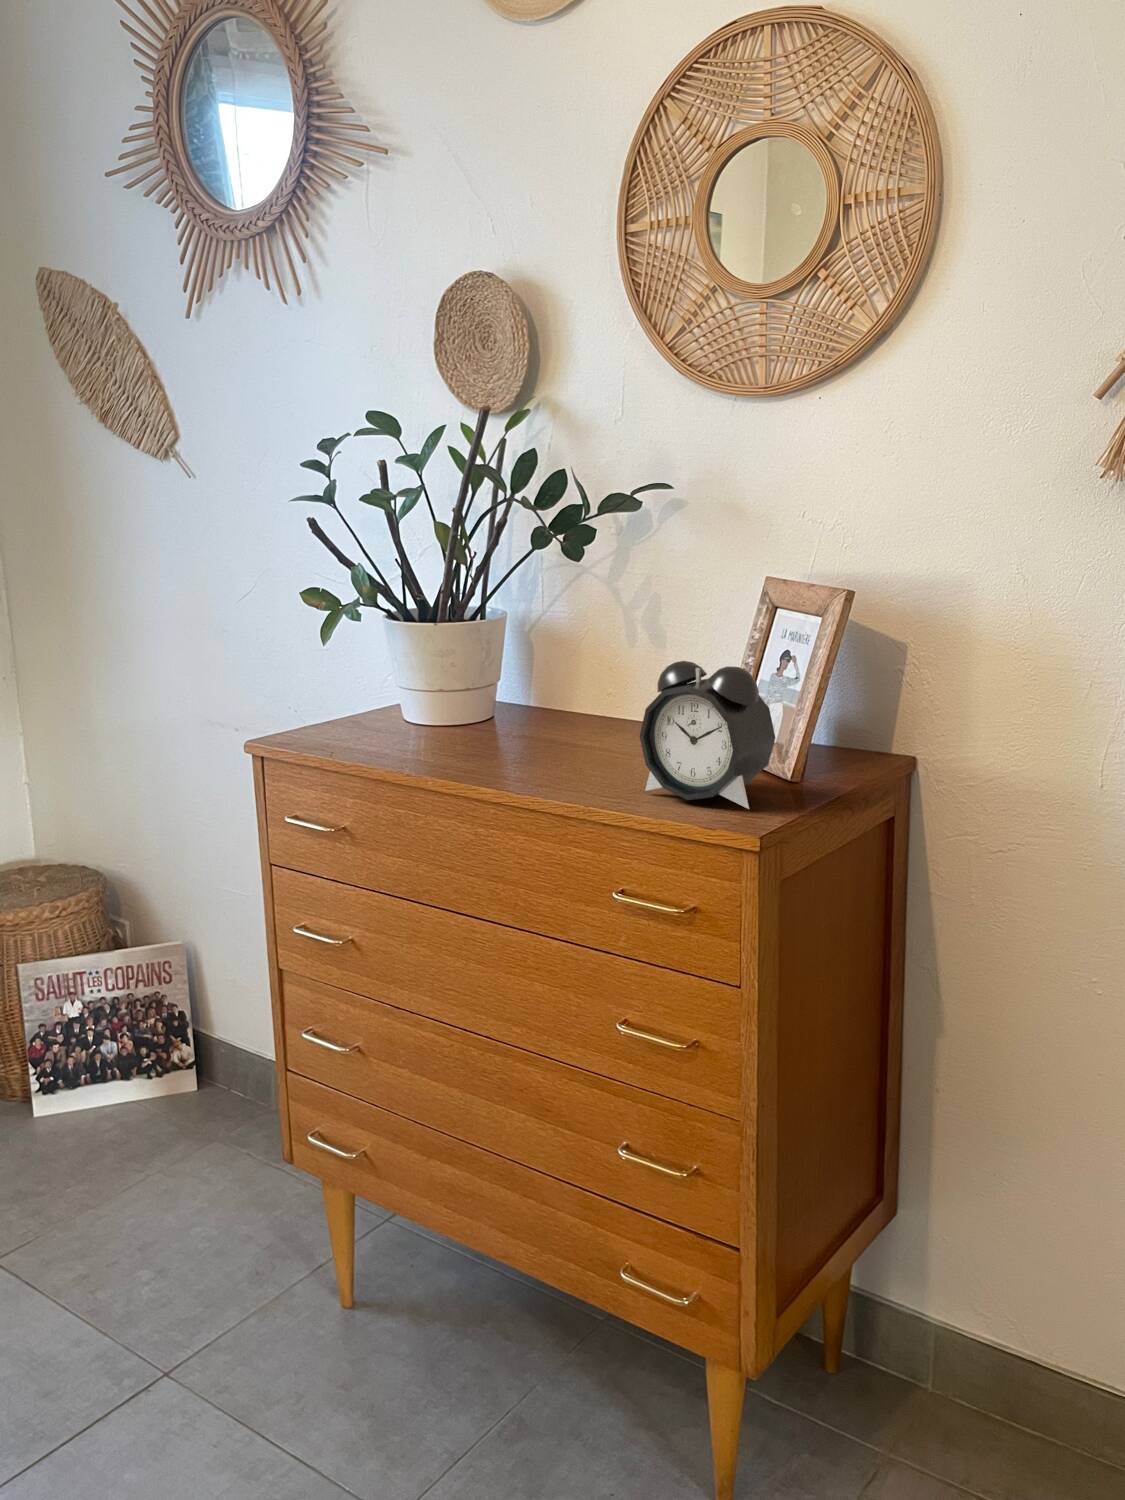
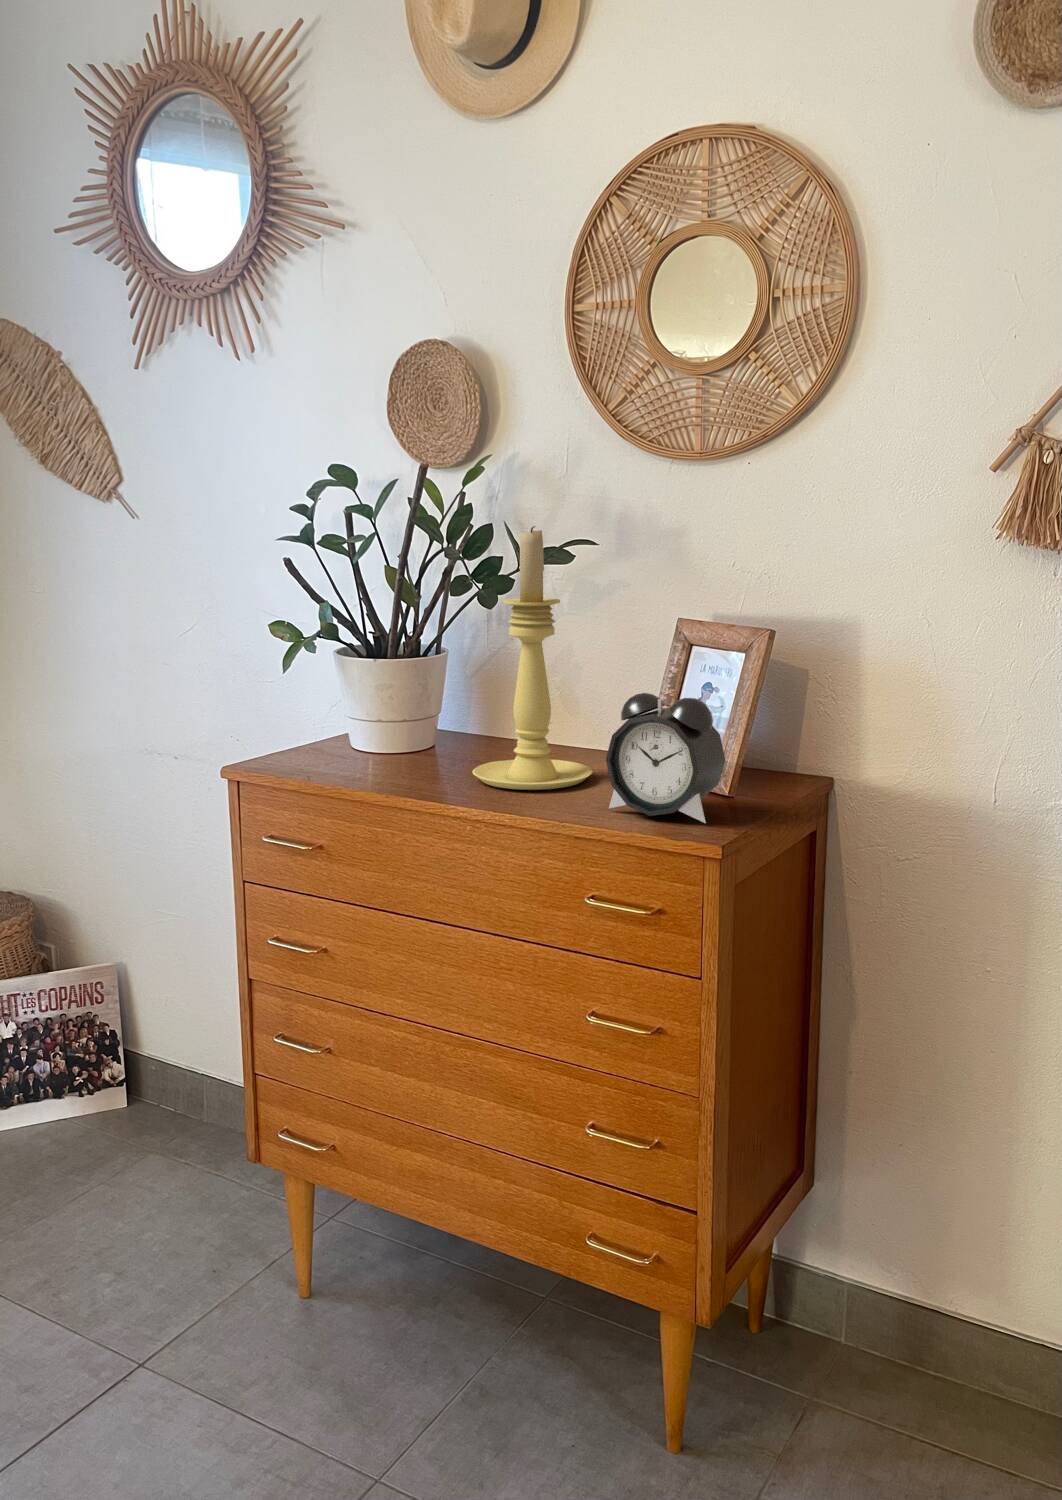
candle holder: none [508,474,641,769] -> present [473,526,593,790]

